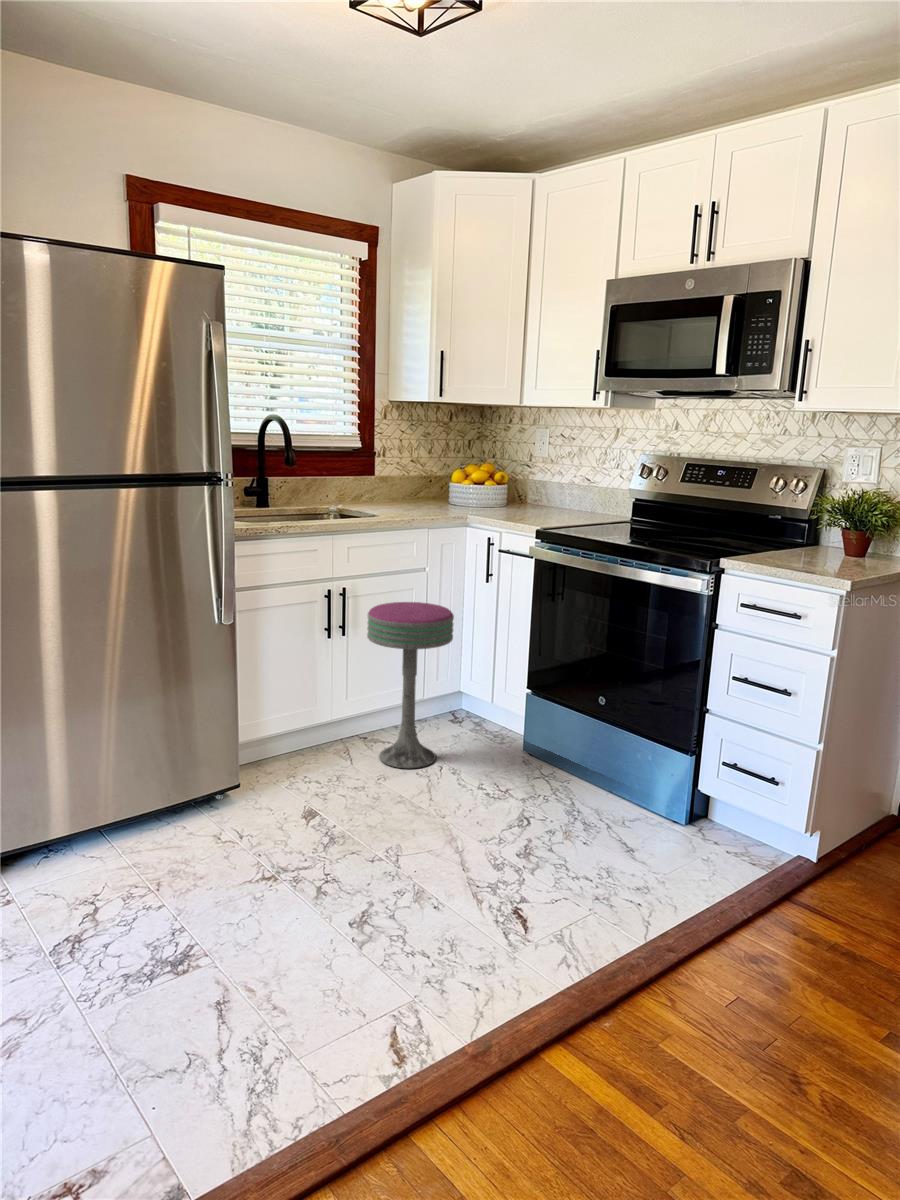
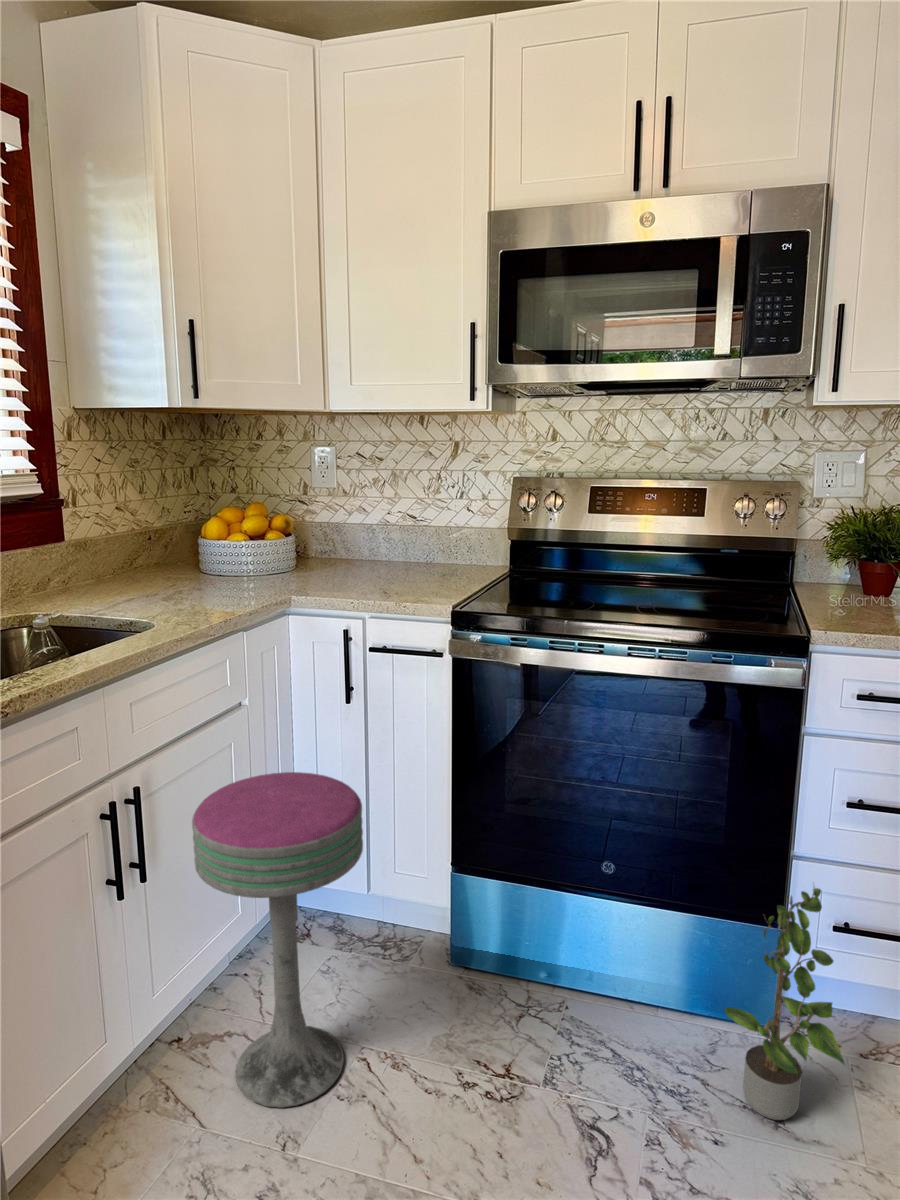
potted plant: none [606,707,692,846] -> present [725,888,844,1120]

